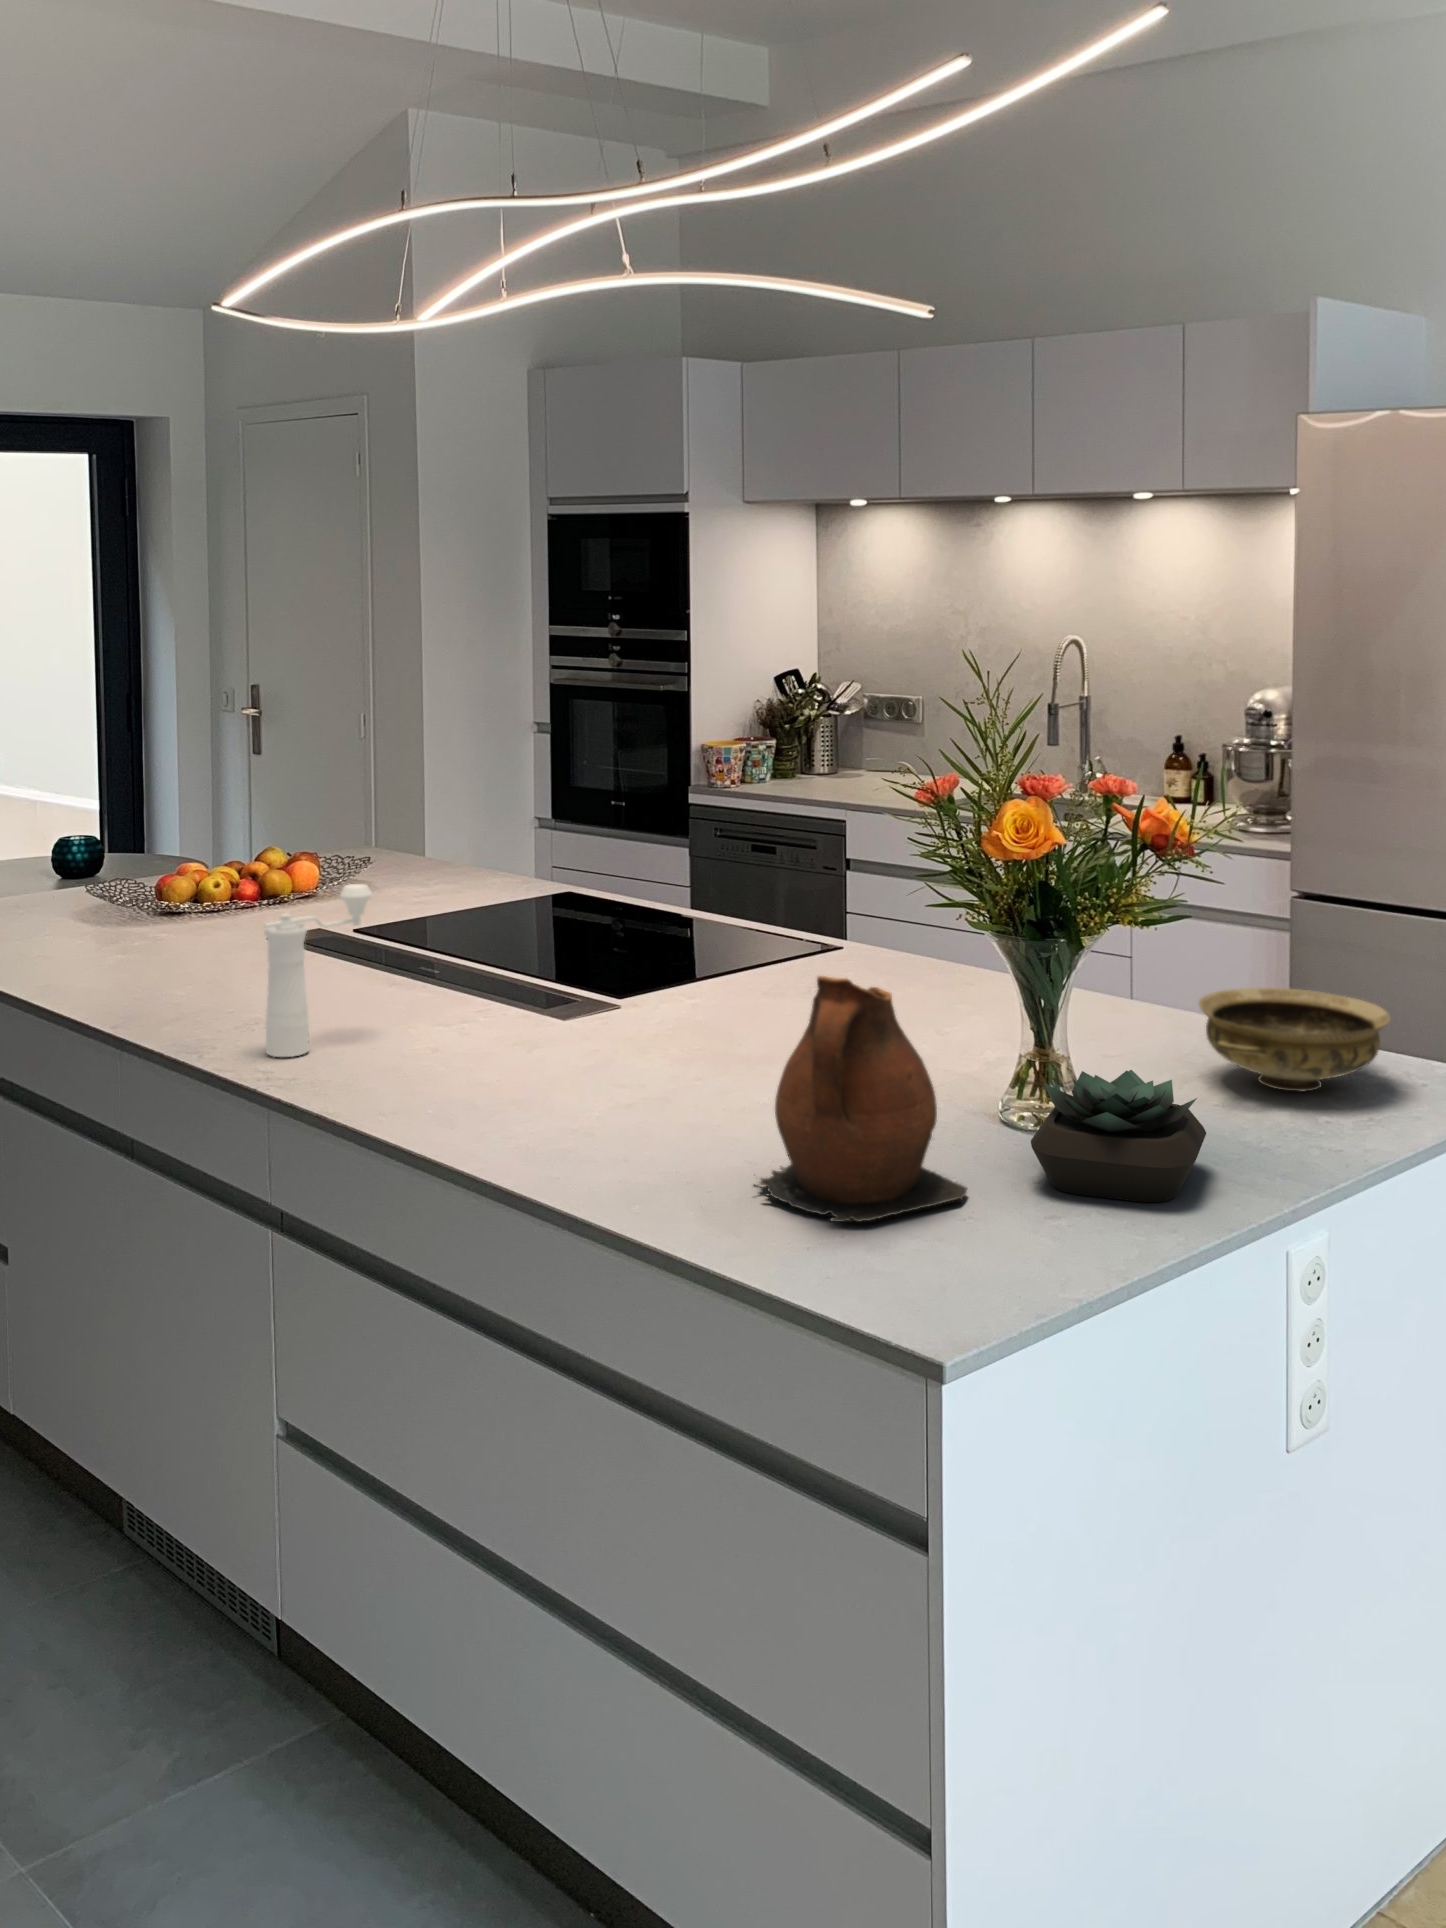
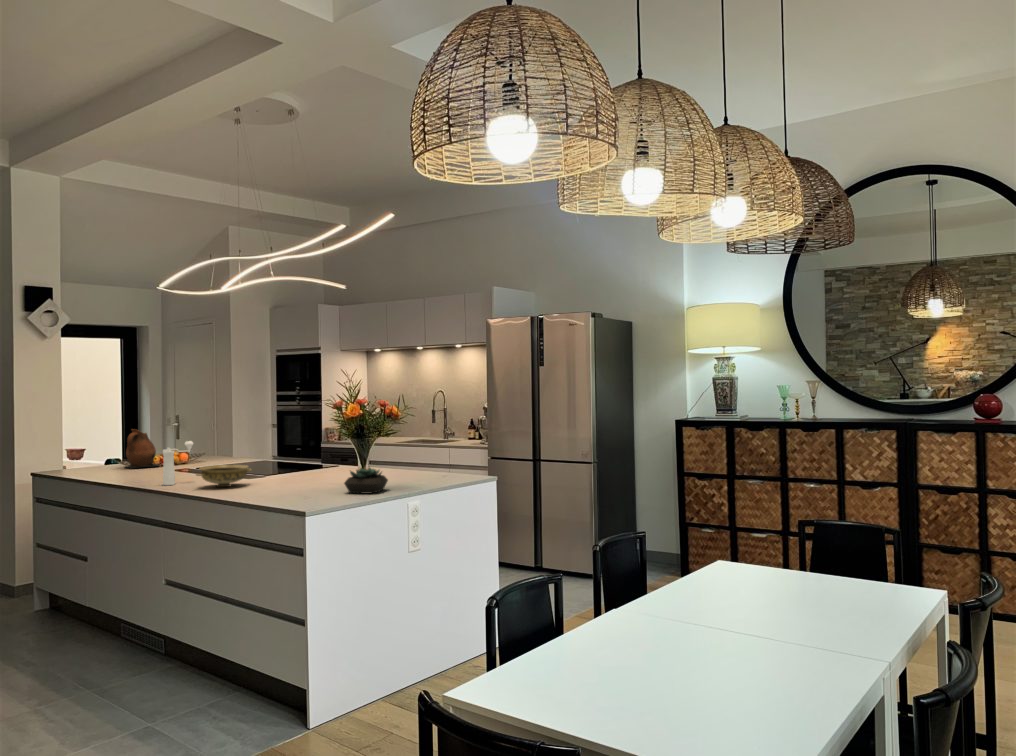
ceramic pitcher: present [754,976,967,1222] -> present [126,429,159,468]
ceramic bowl: present [1199,988,1390,1091] -> present [196,465,251,487]

